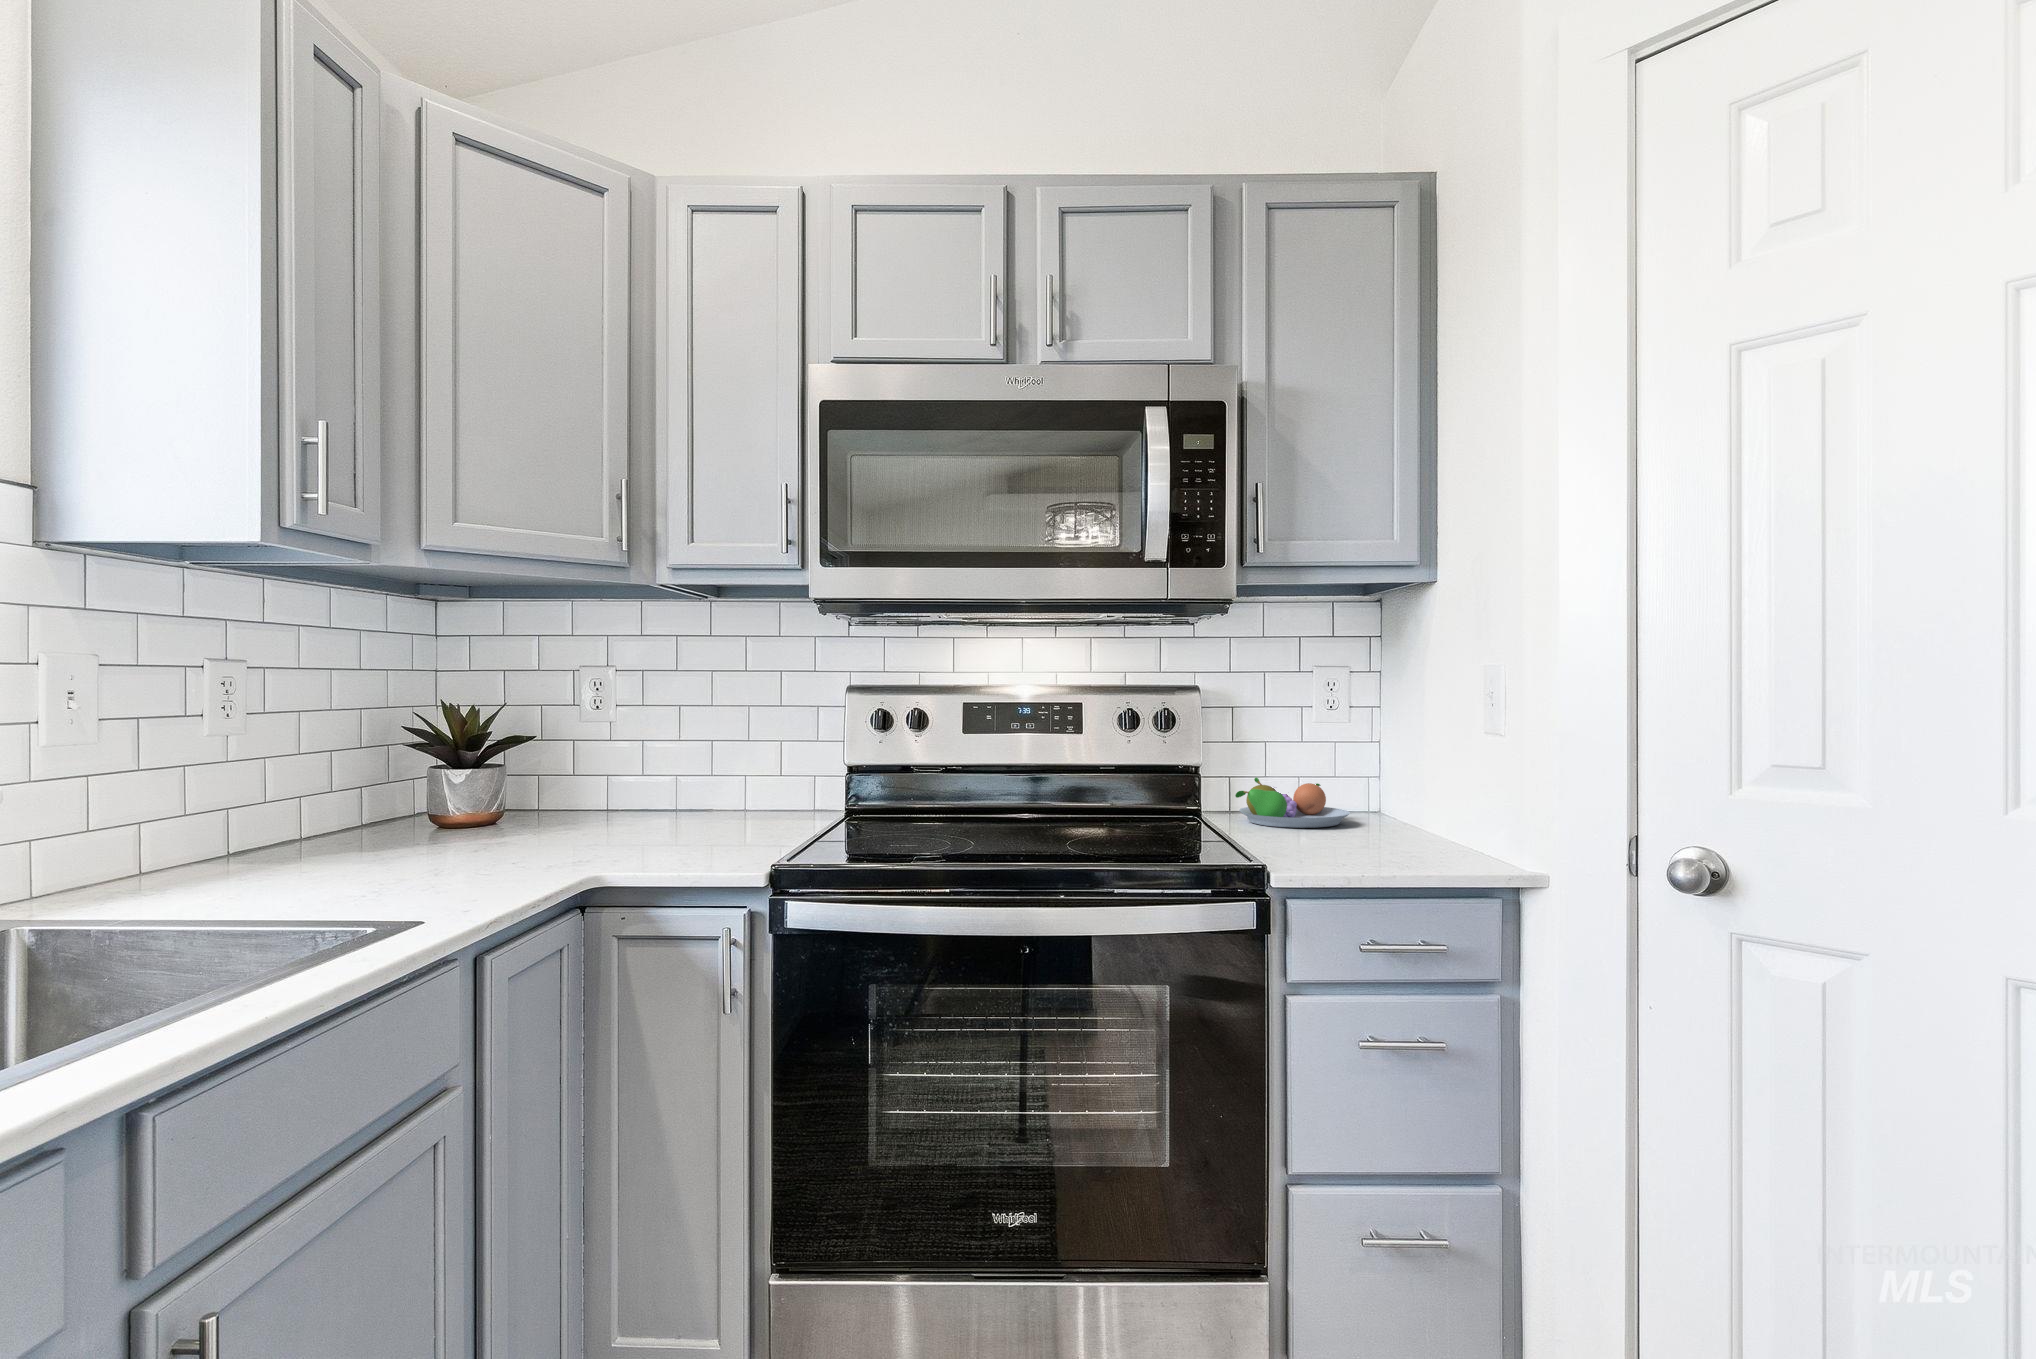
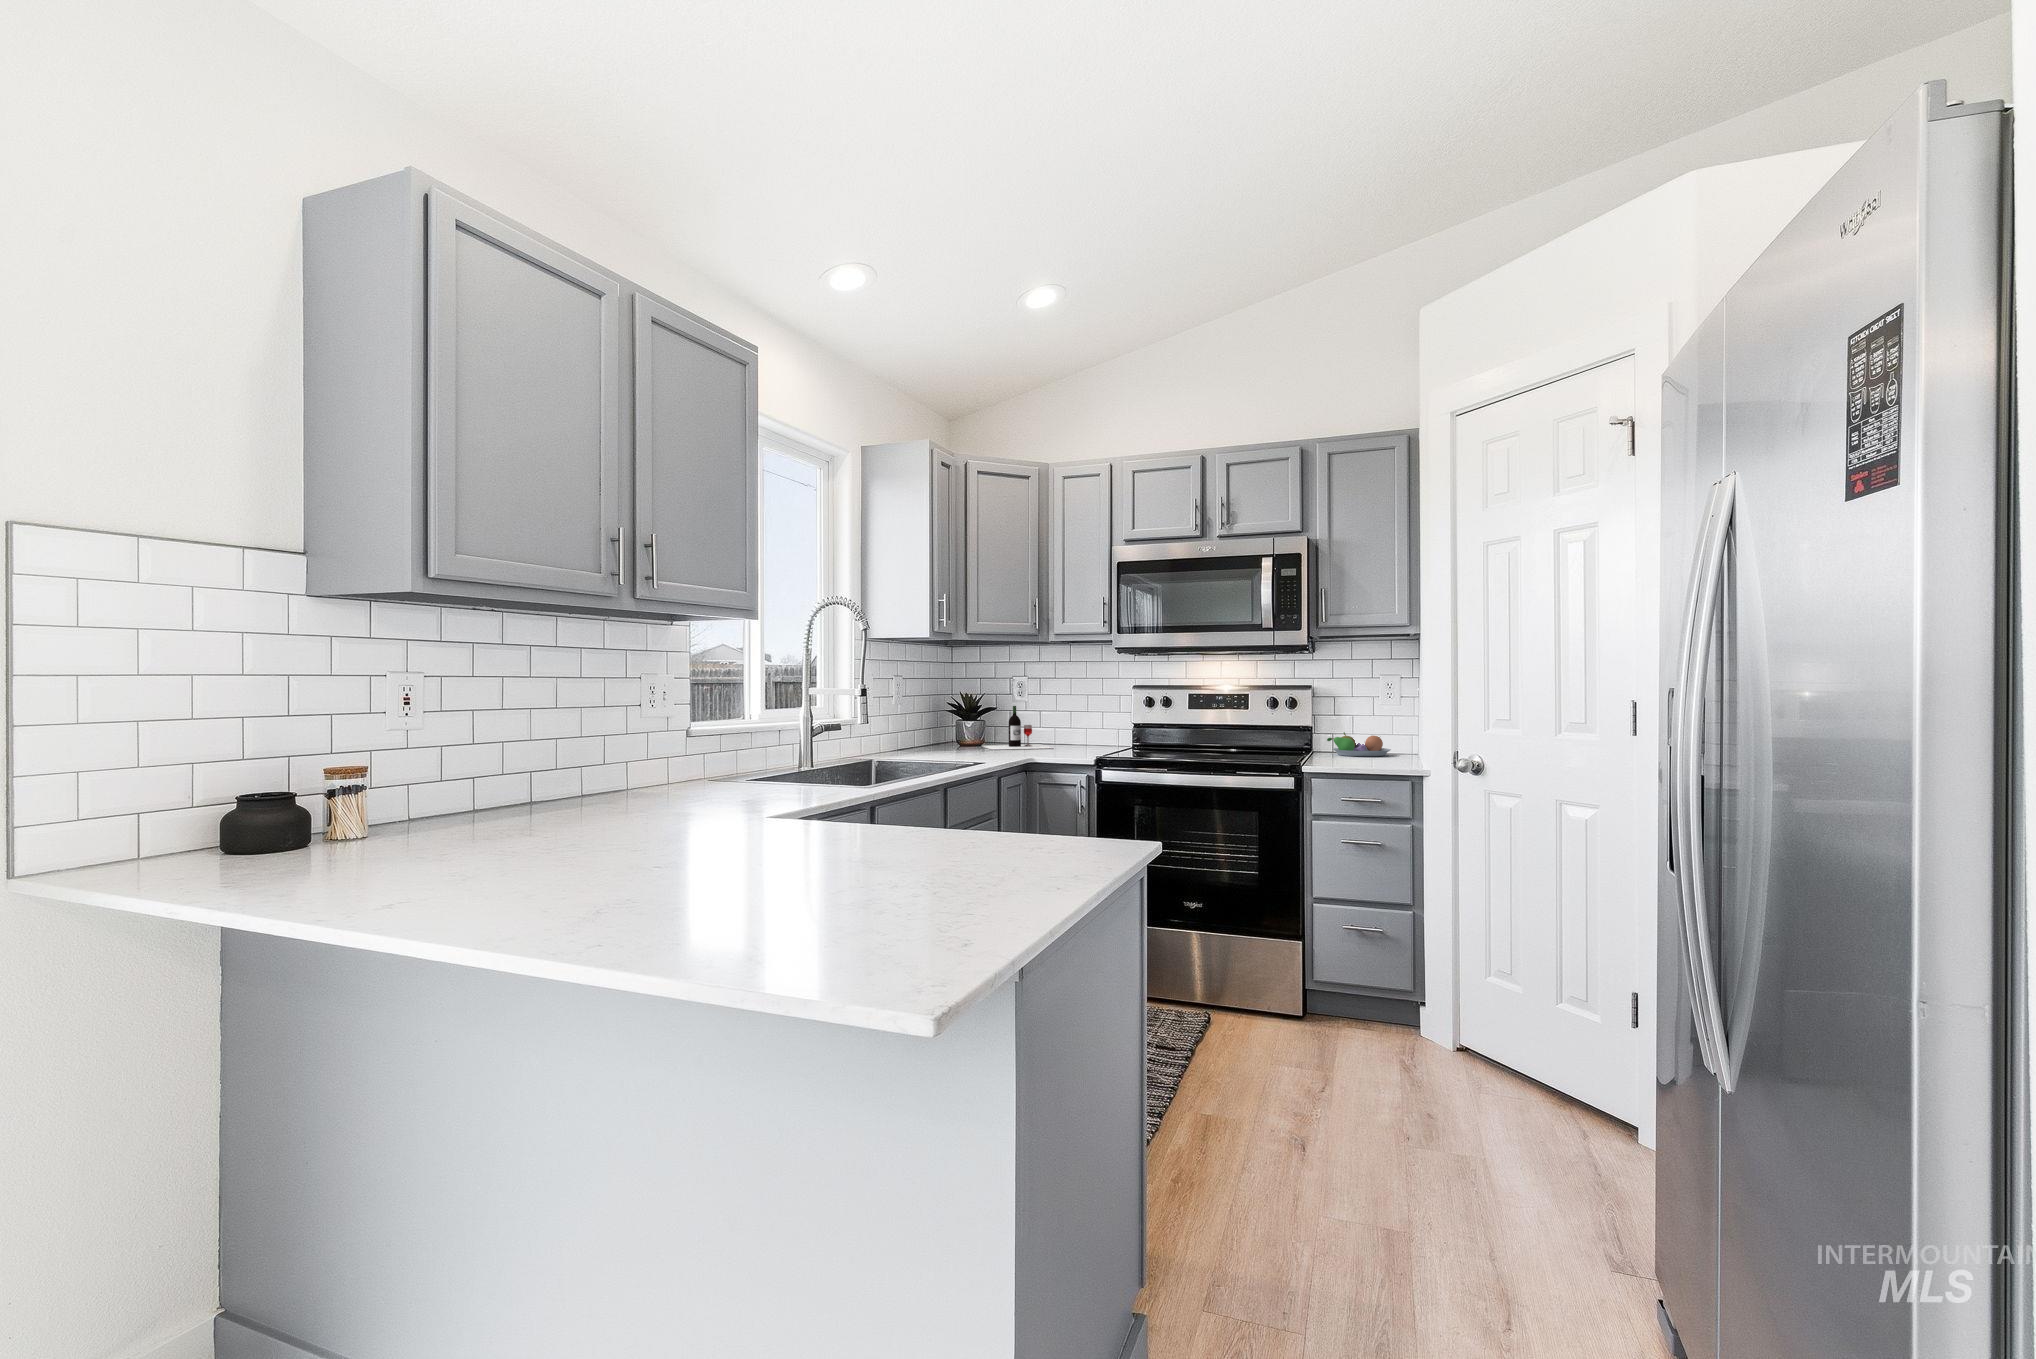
wine bottle: none [500,728,667,830] -> present [983,706,1052,750]

